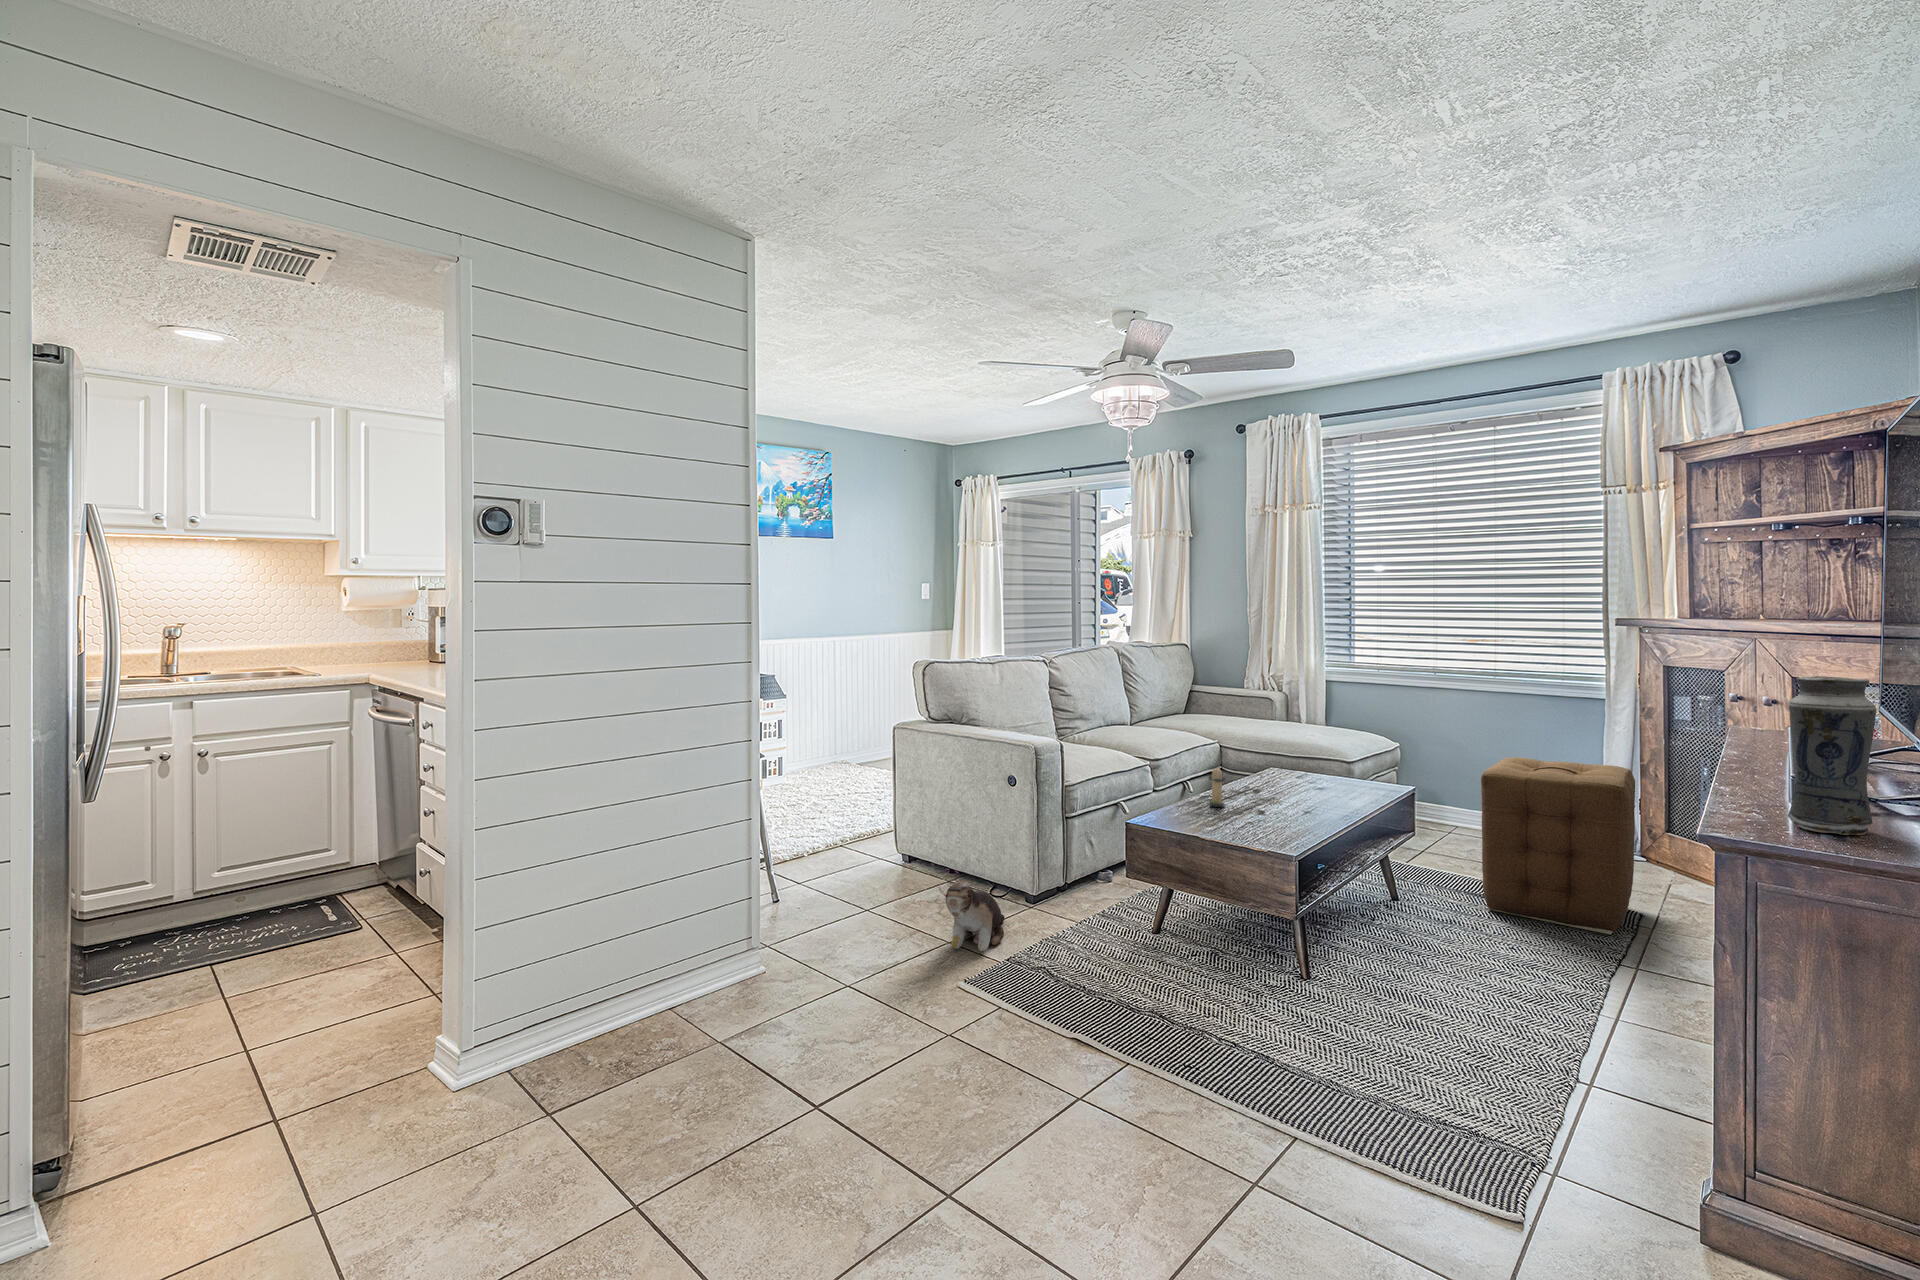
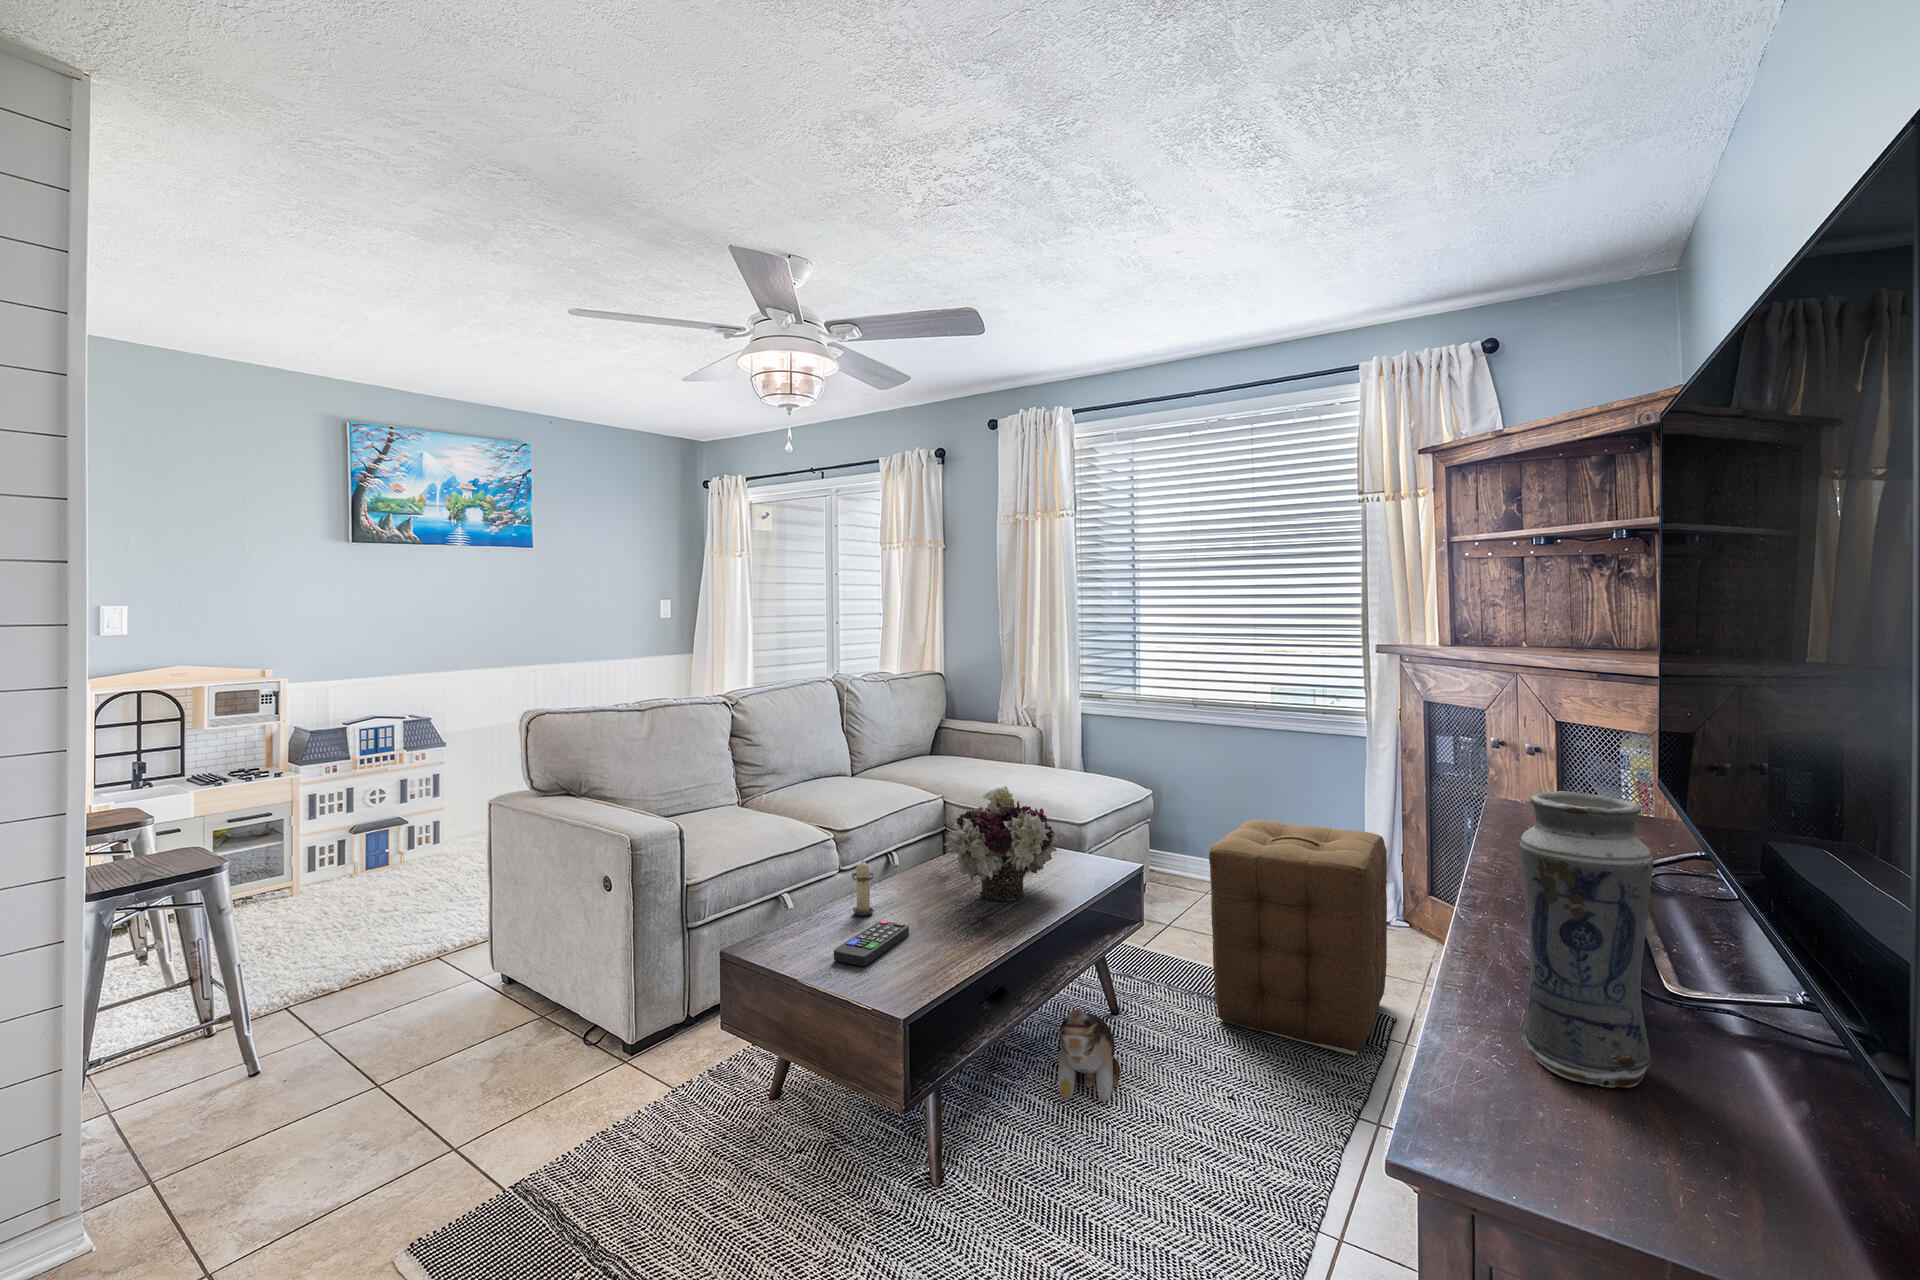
flower arrangement: none [1273,718,1360,803] -> present [944,786,1058,901]
remote control: none [1219,808,1262,831] -> present [834,921,909,966]
plush toy: present [939,881,1005,951] -> present [1052,1009,1120,1102]

